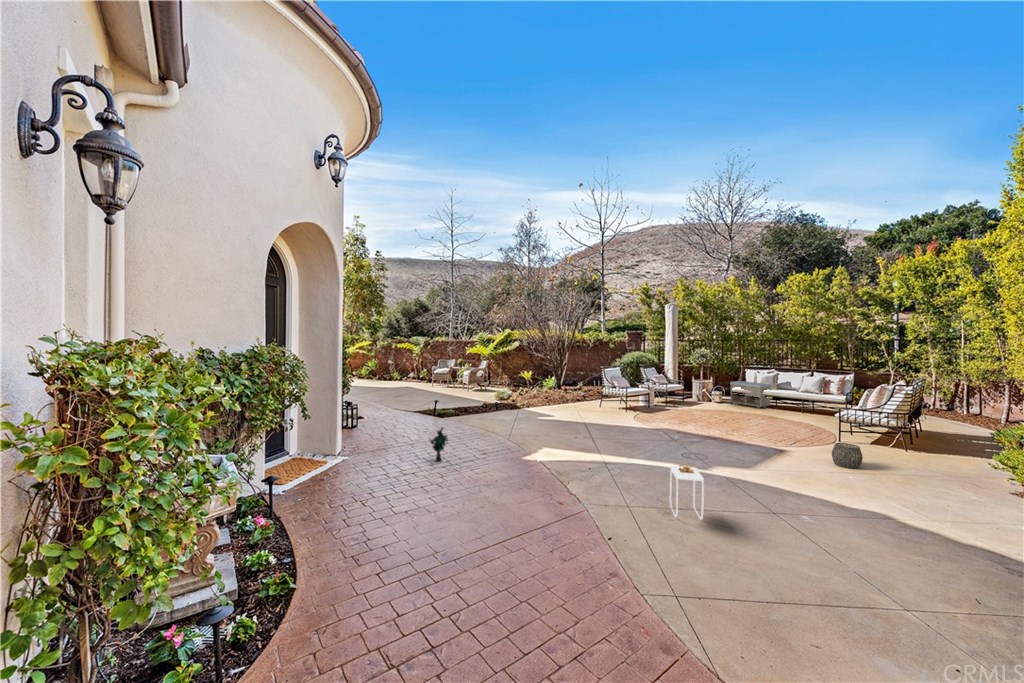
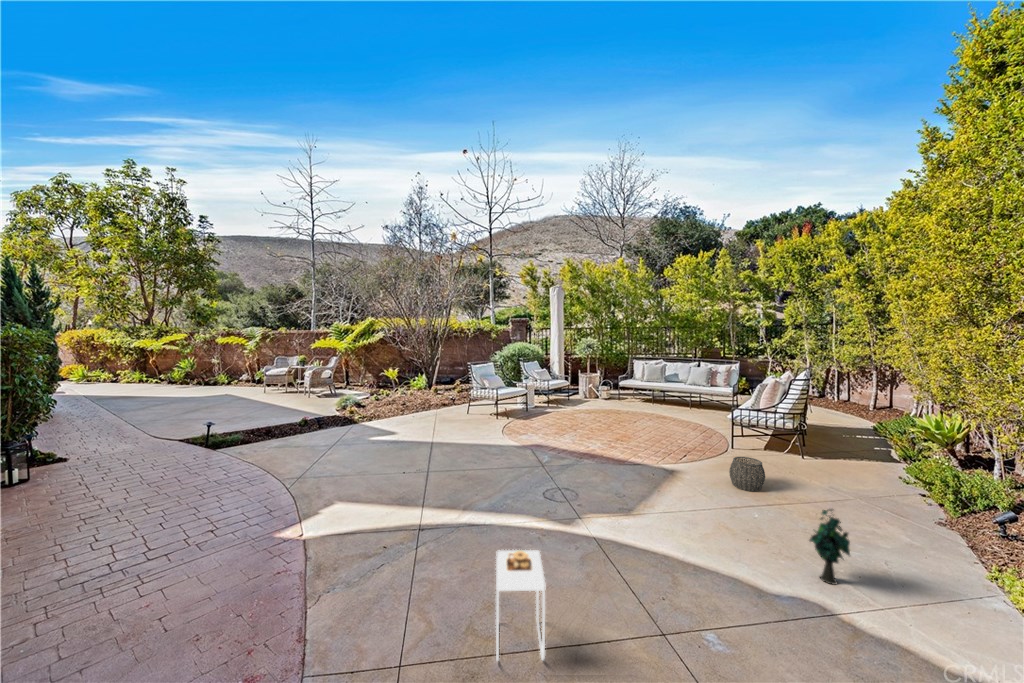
storage bench: present [730,381,771,409] -> none [617,374,658,405]
decorative plant: present [430,427,448,462] -> present [809,509,850,584]

